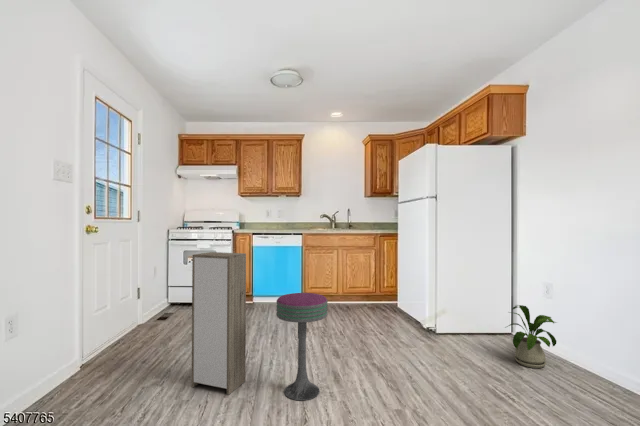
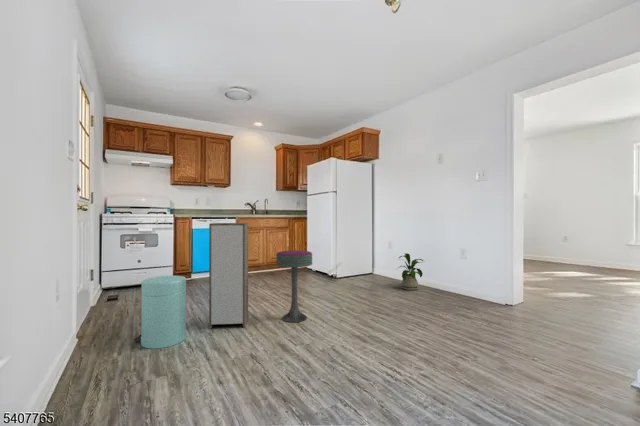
trash can: none [105,316,160,408] -> present [134,276,186,349]

